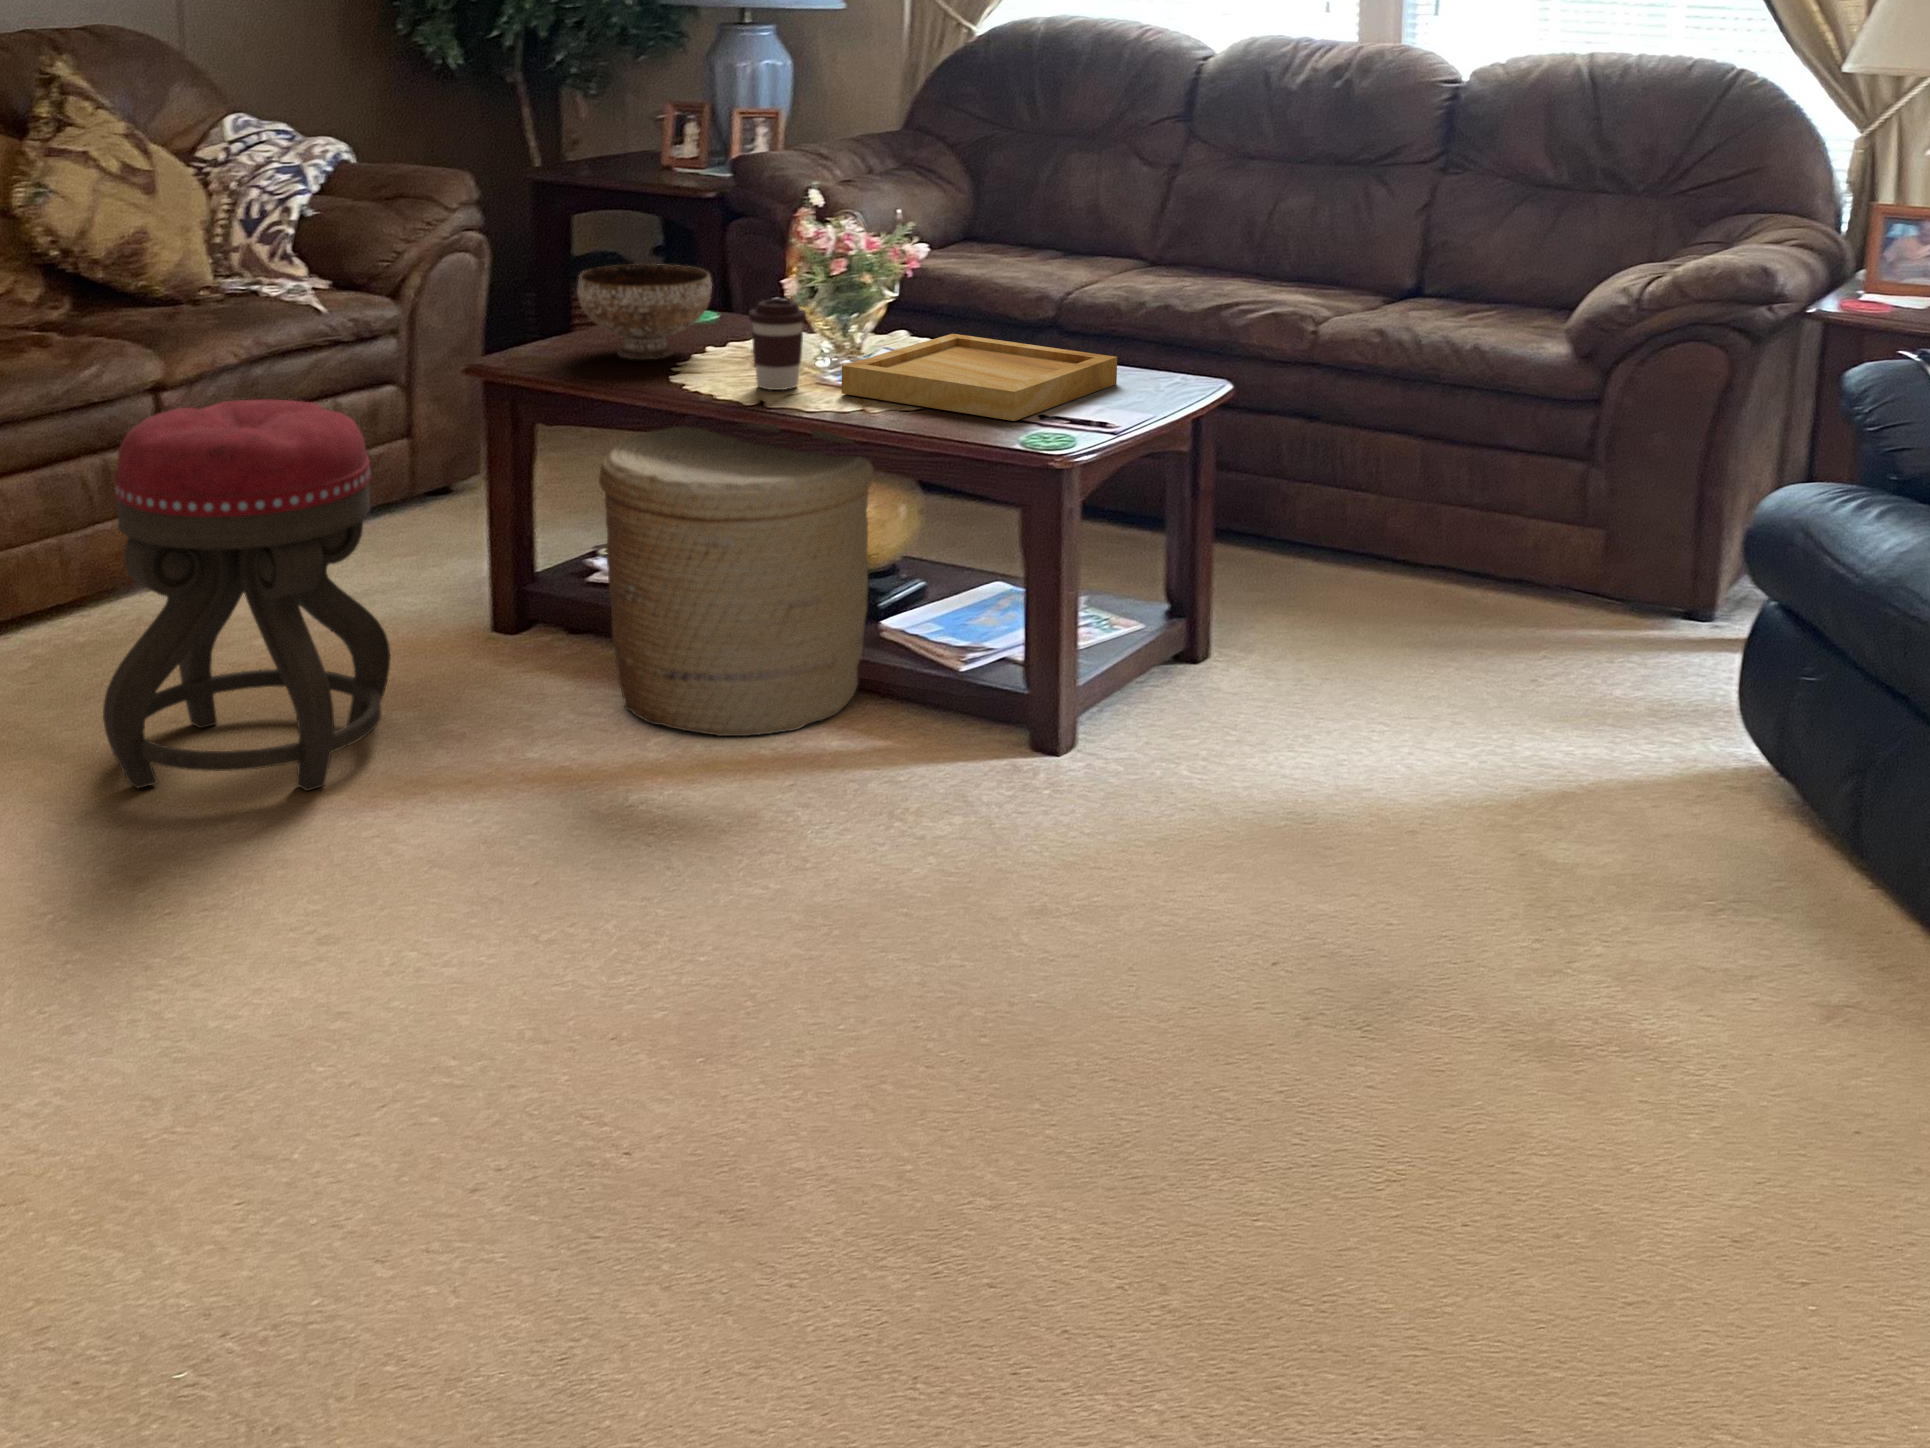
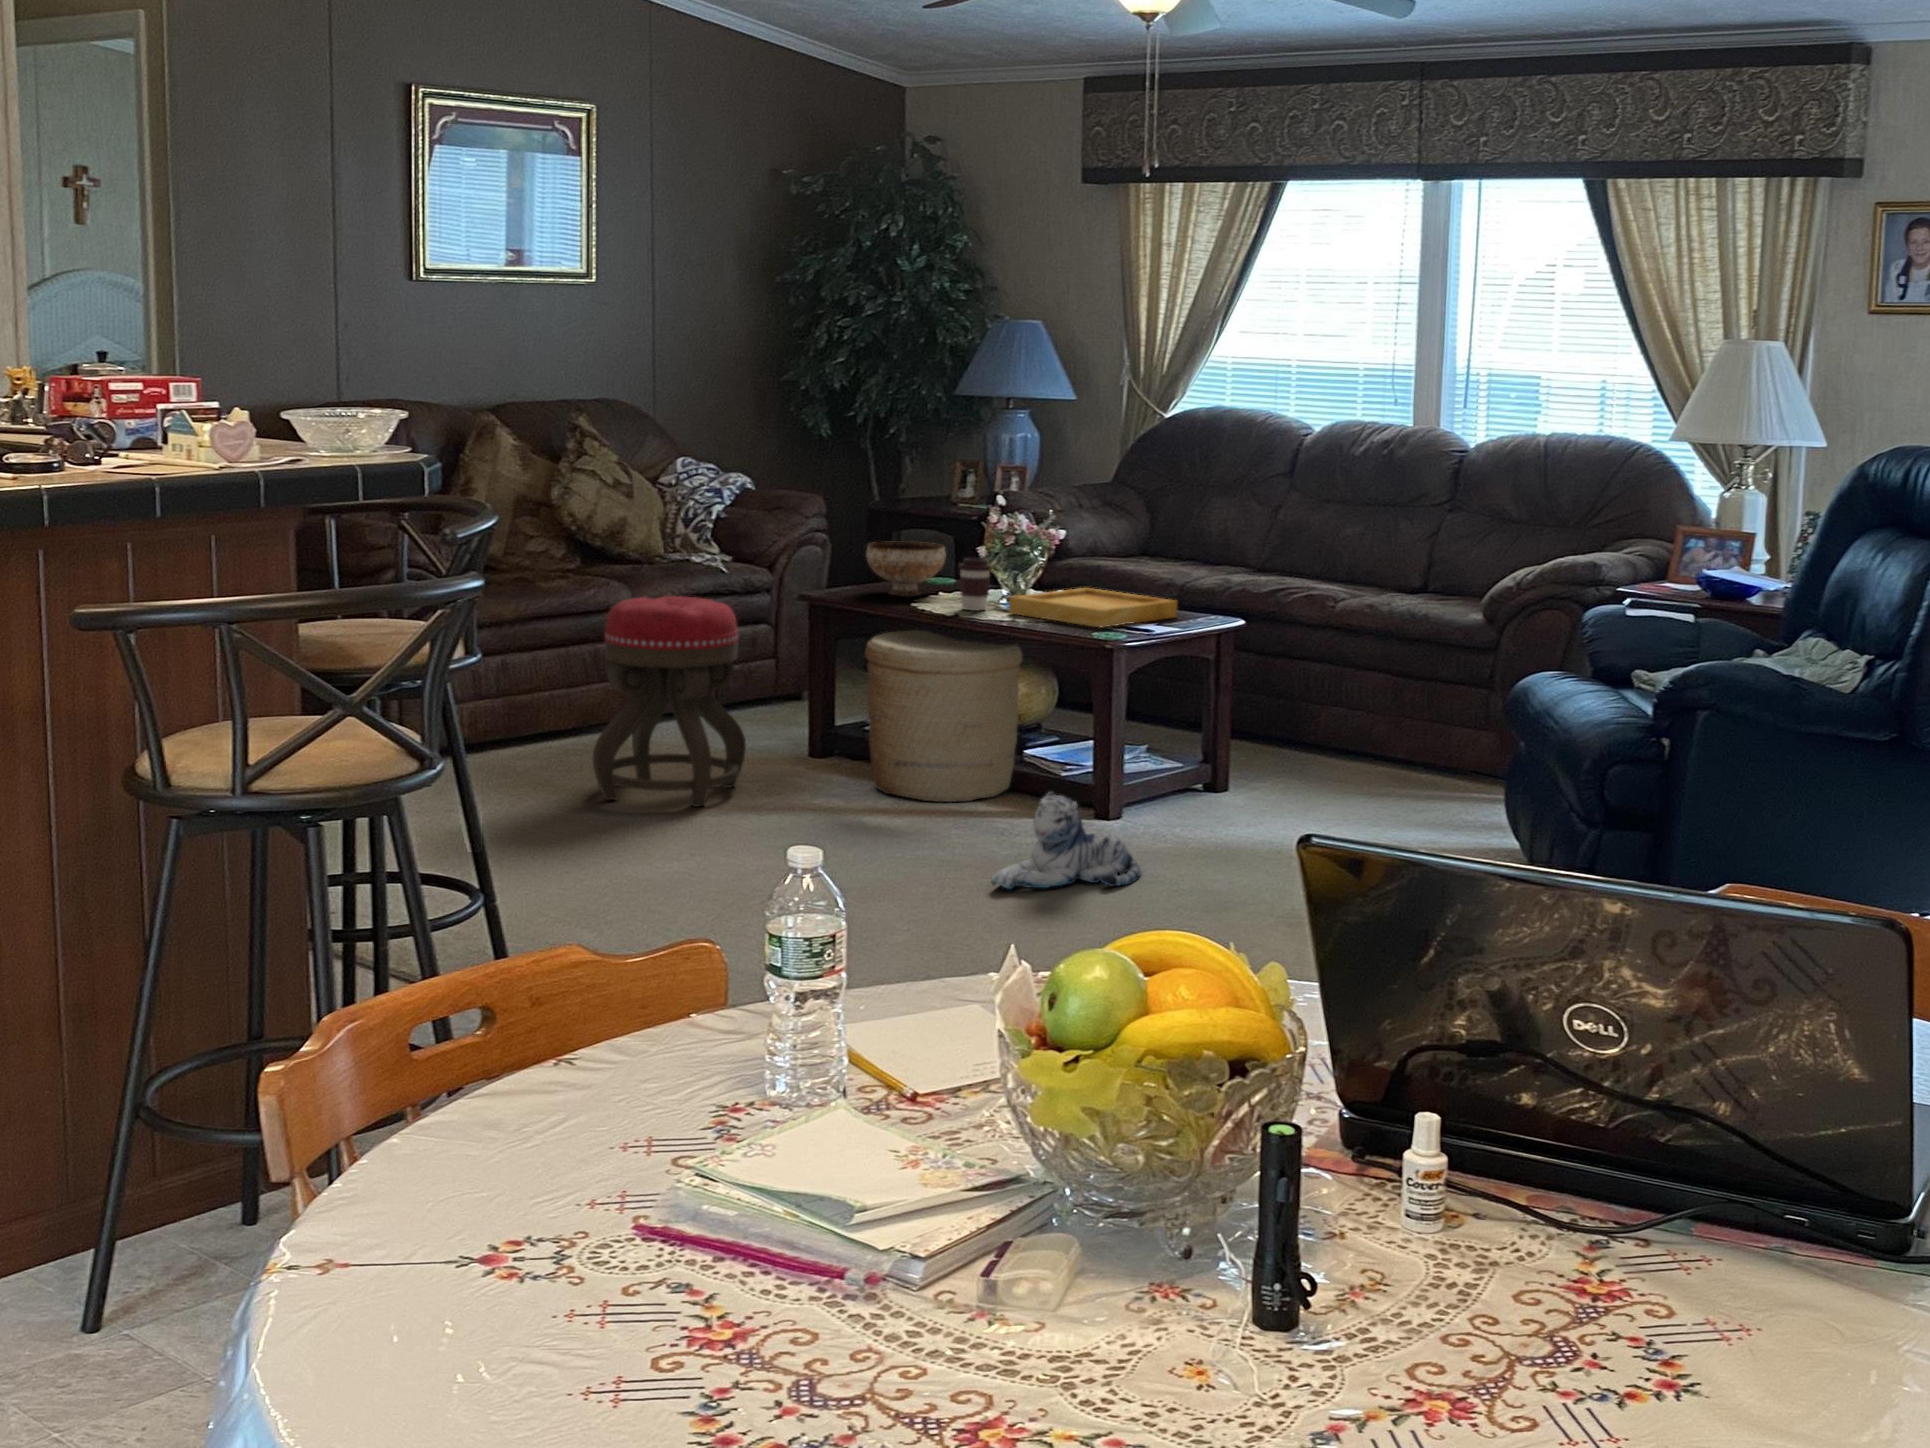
plush toy: none [920,788,1175,992] -> present [991,792,1141,890]

